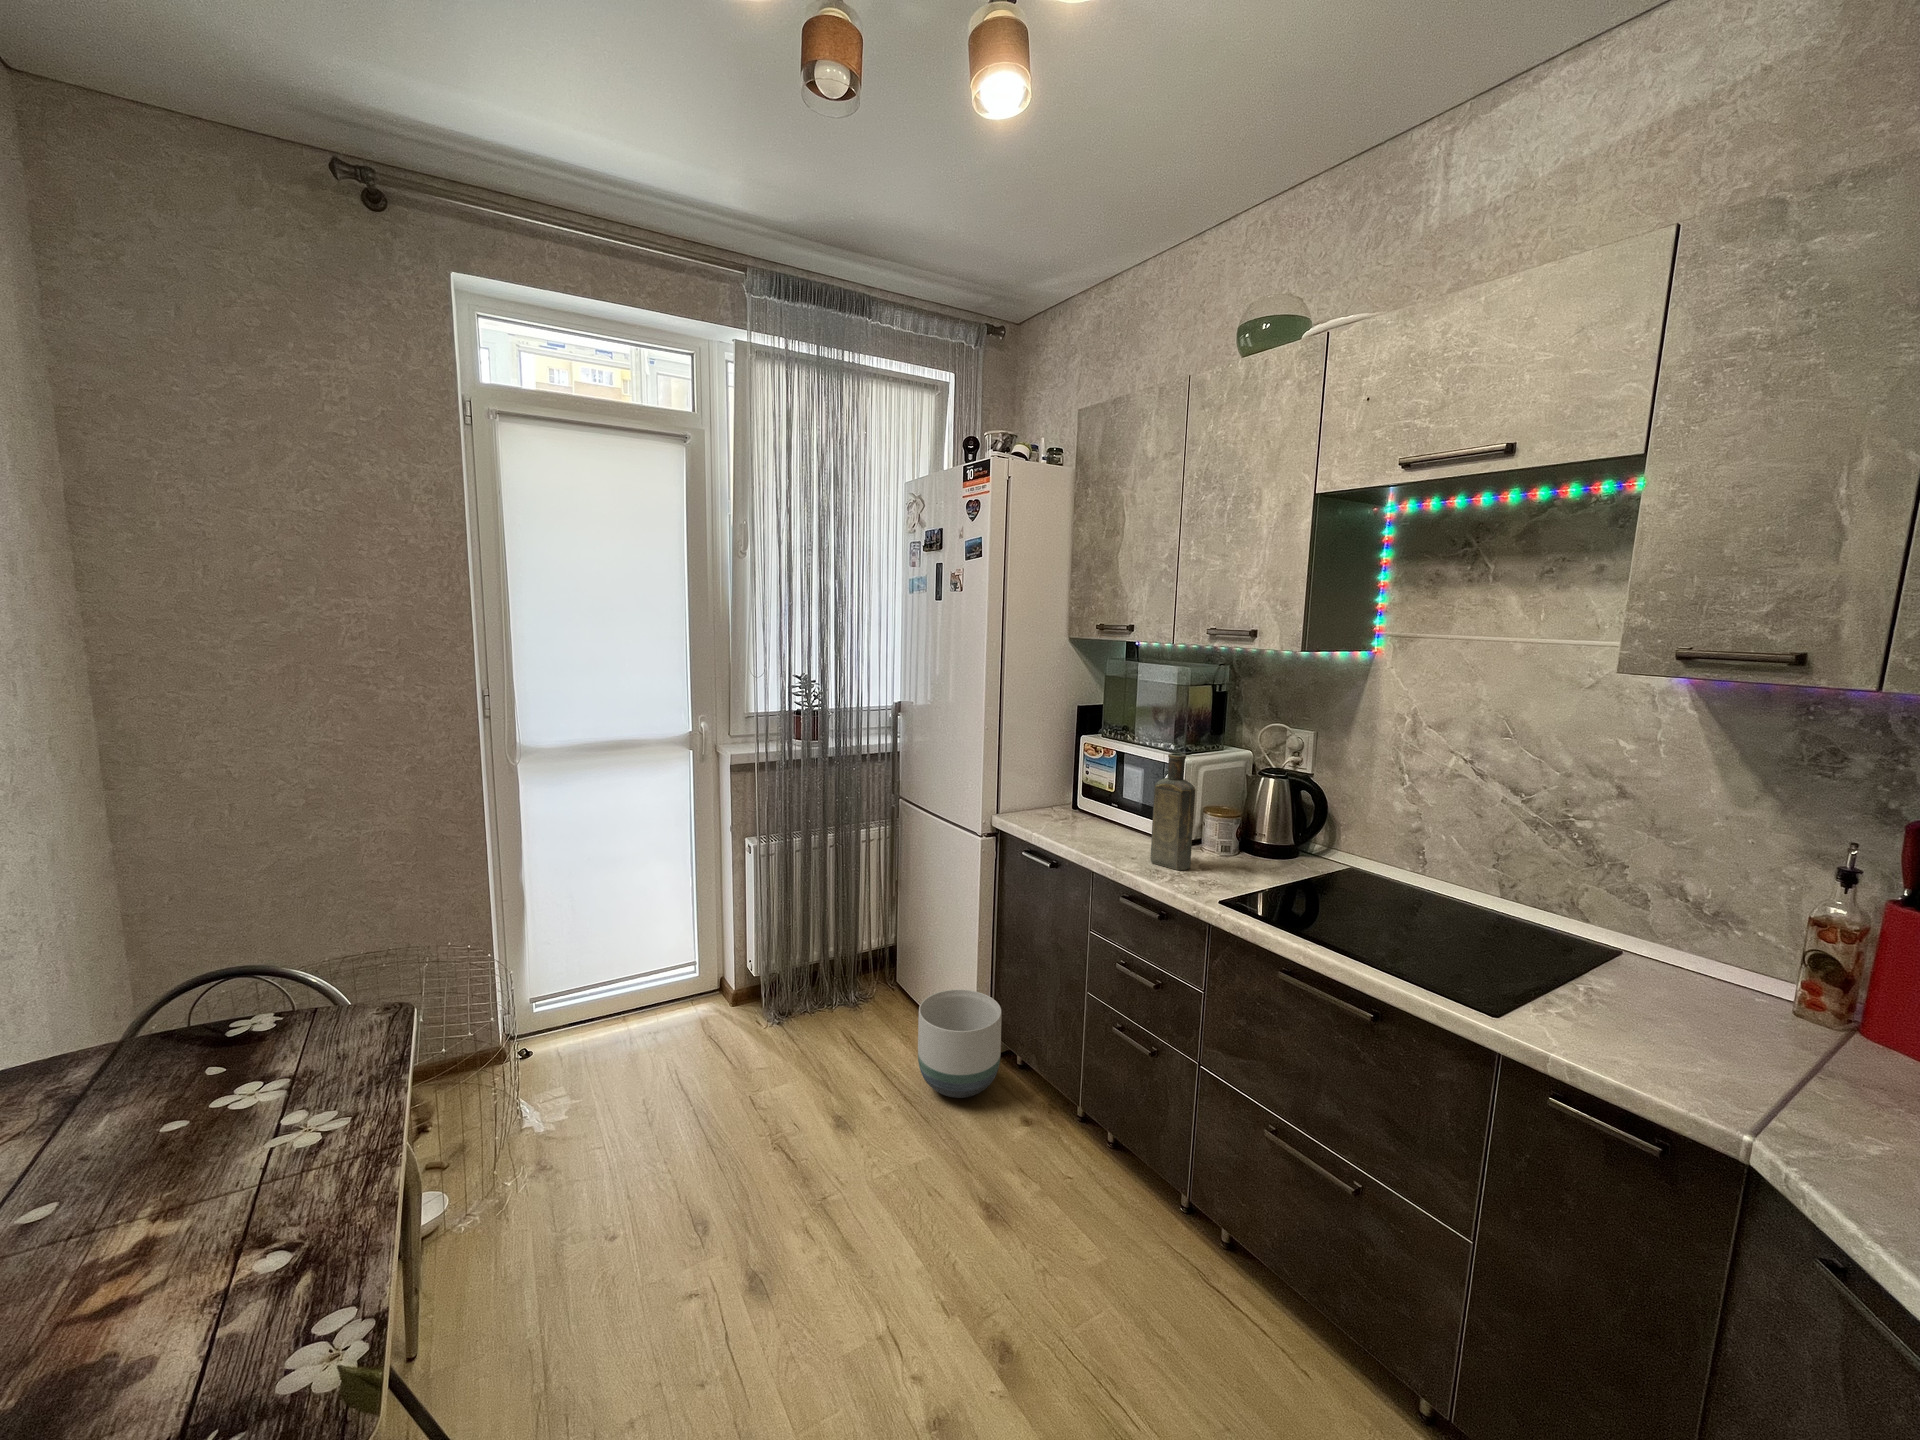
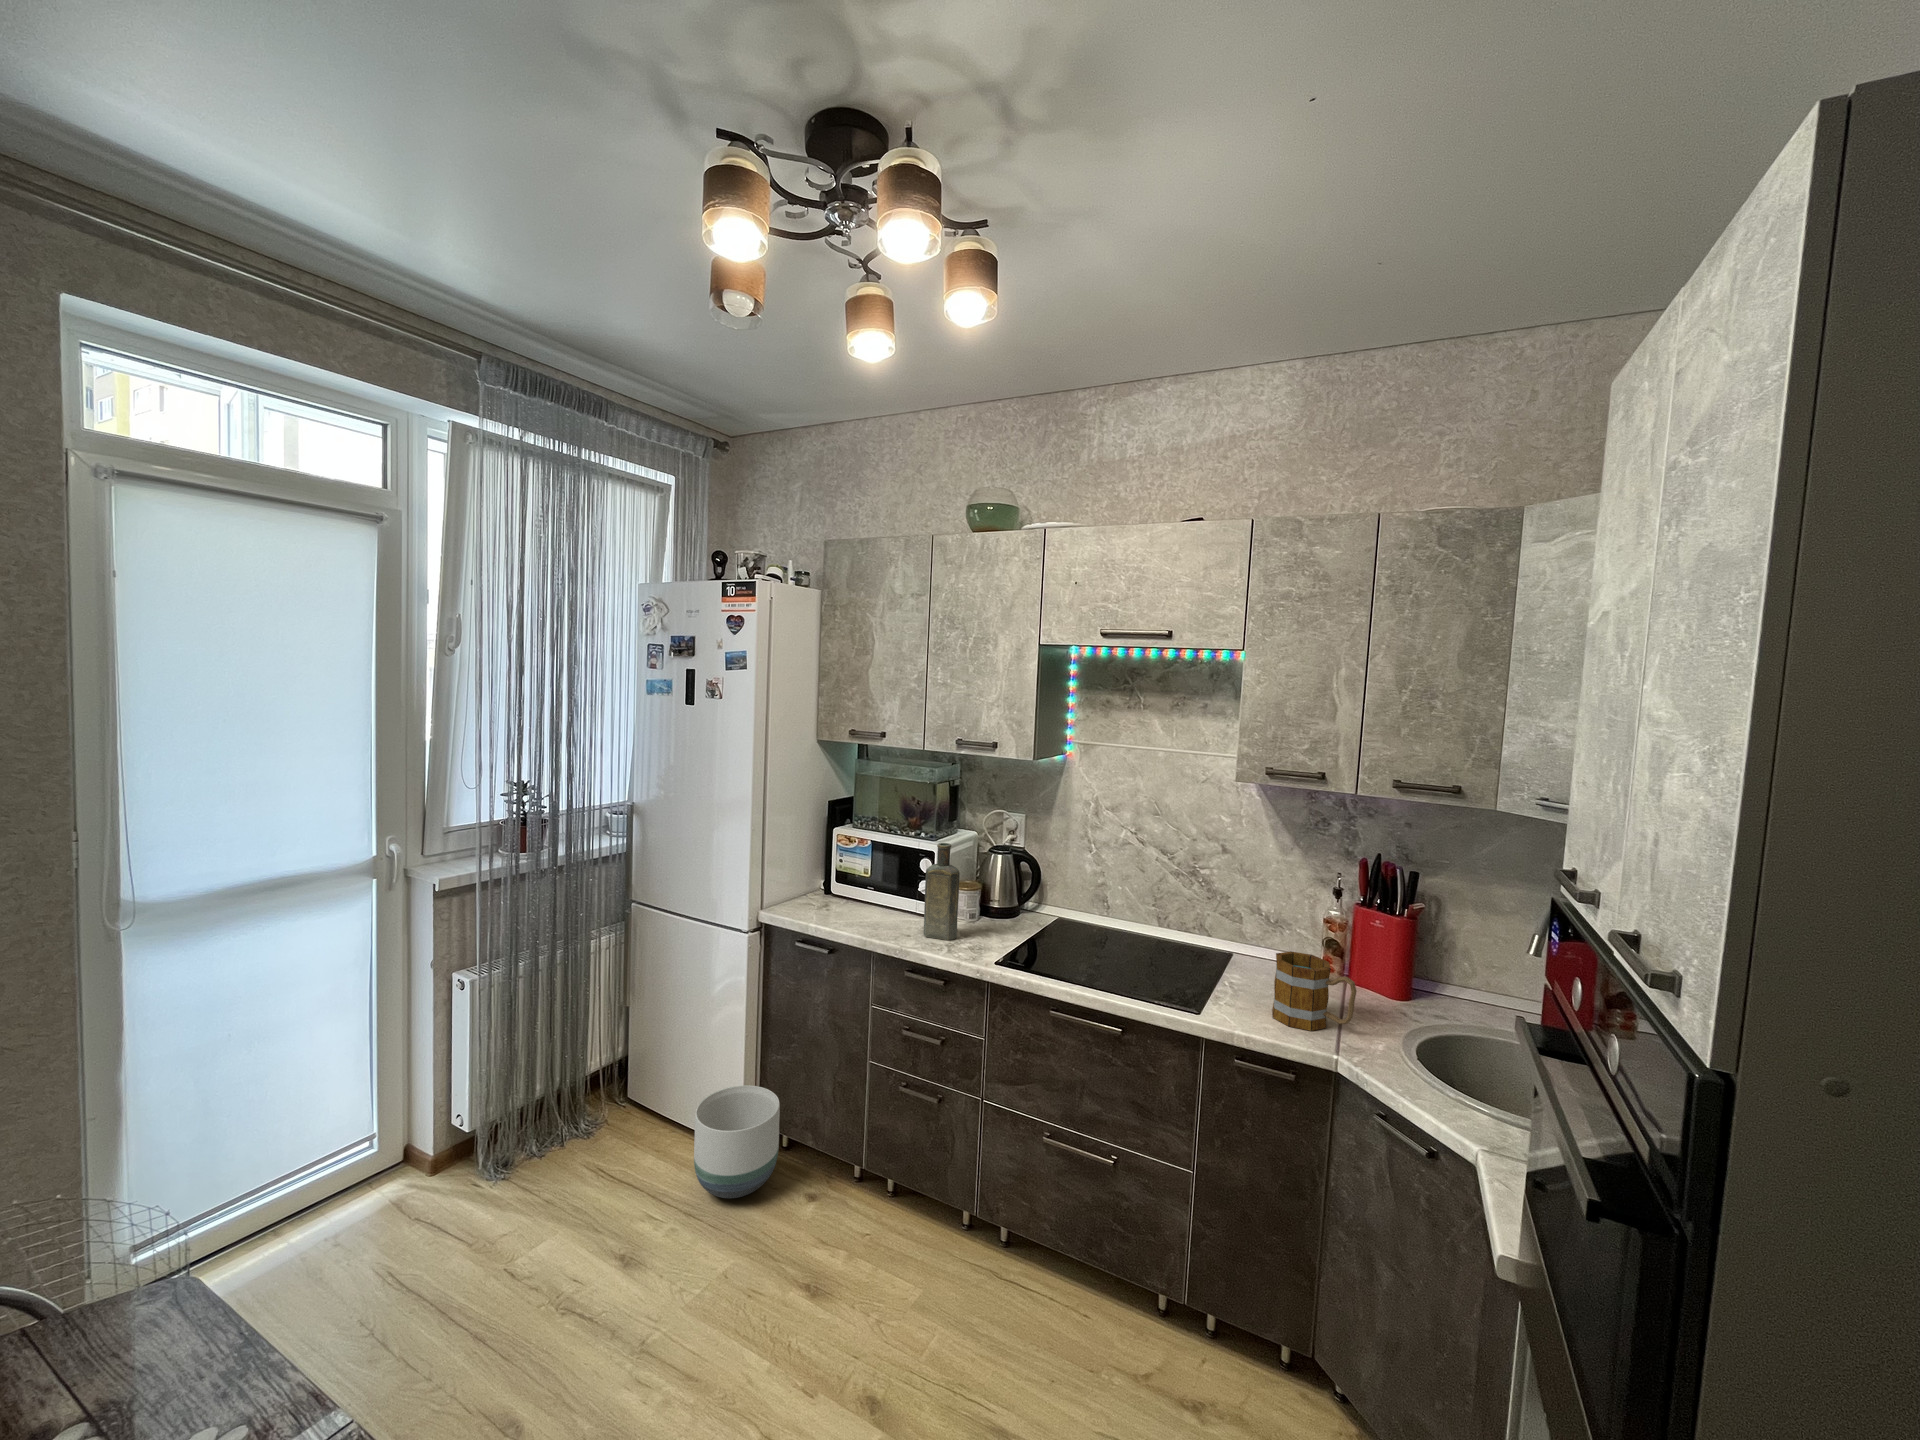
mug: none [1643,951,1831,1092] -> present [1272,951,1357,1031]

